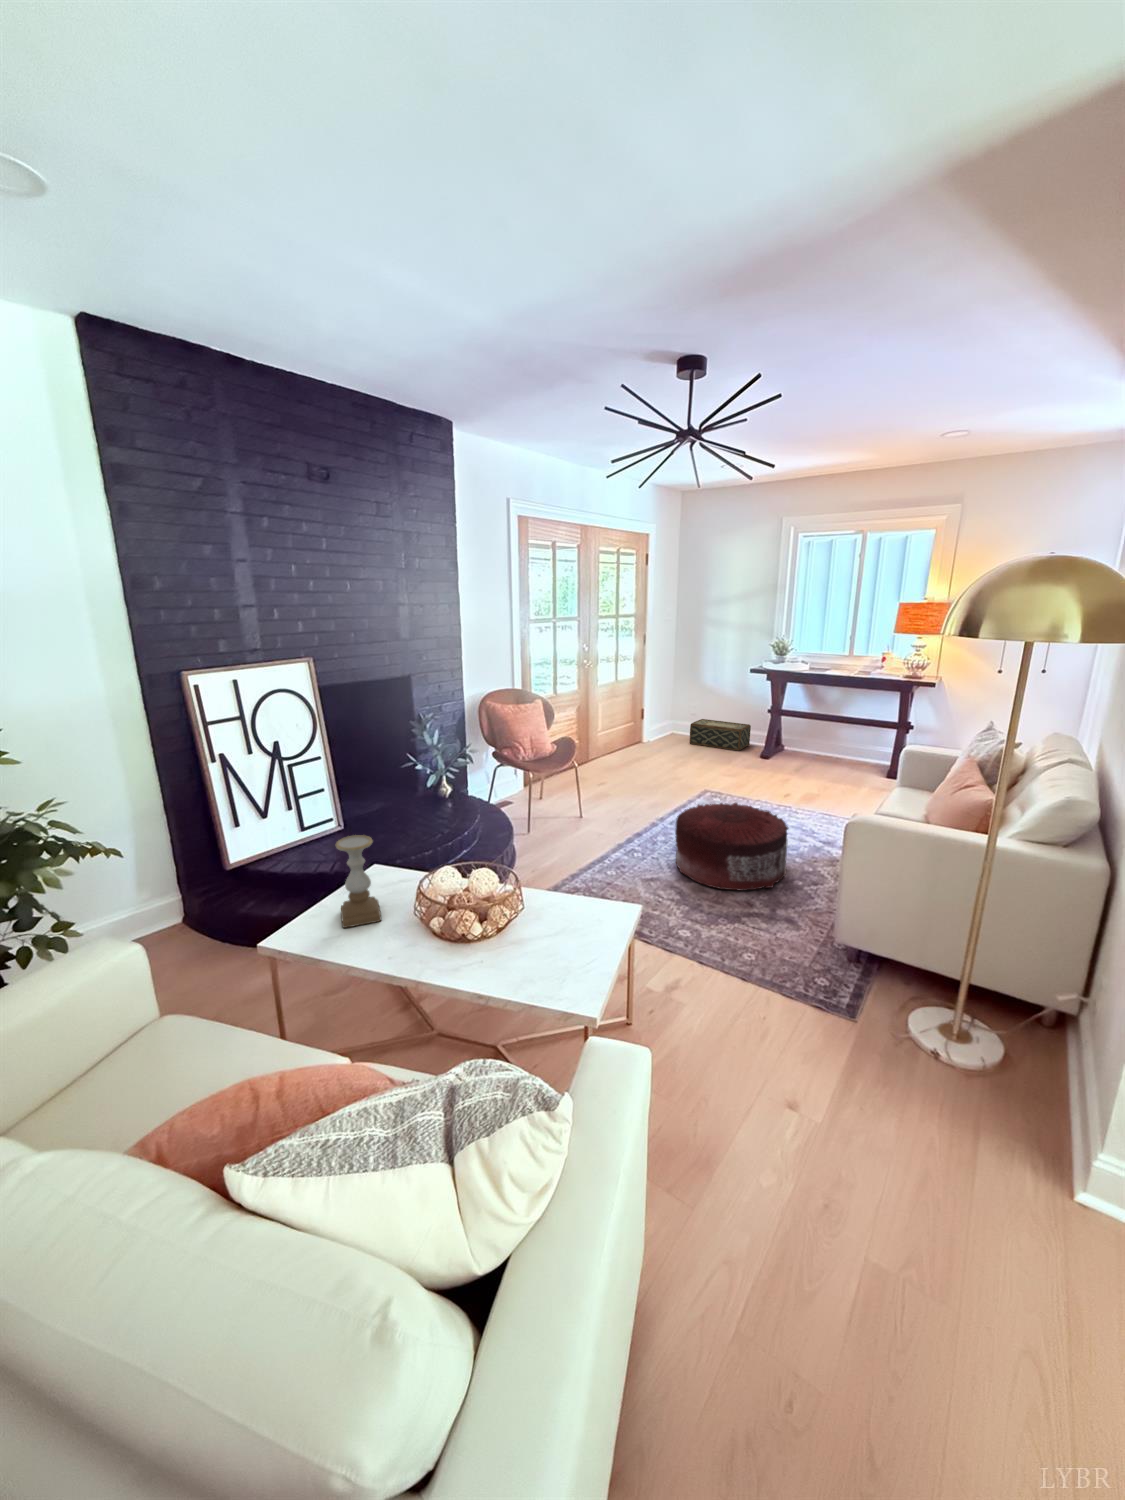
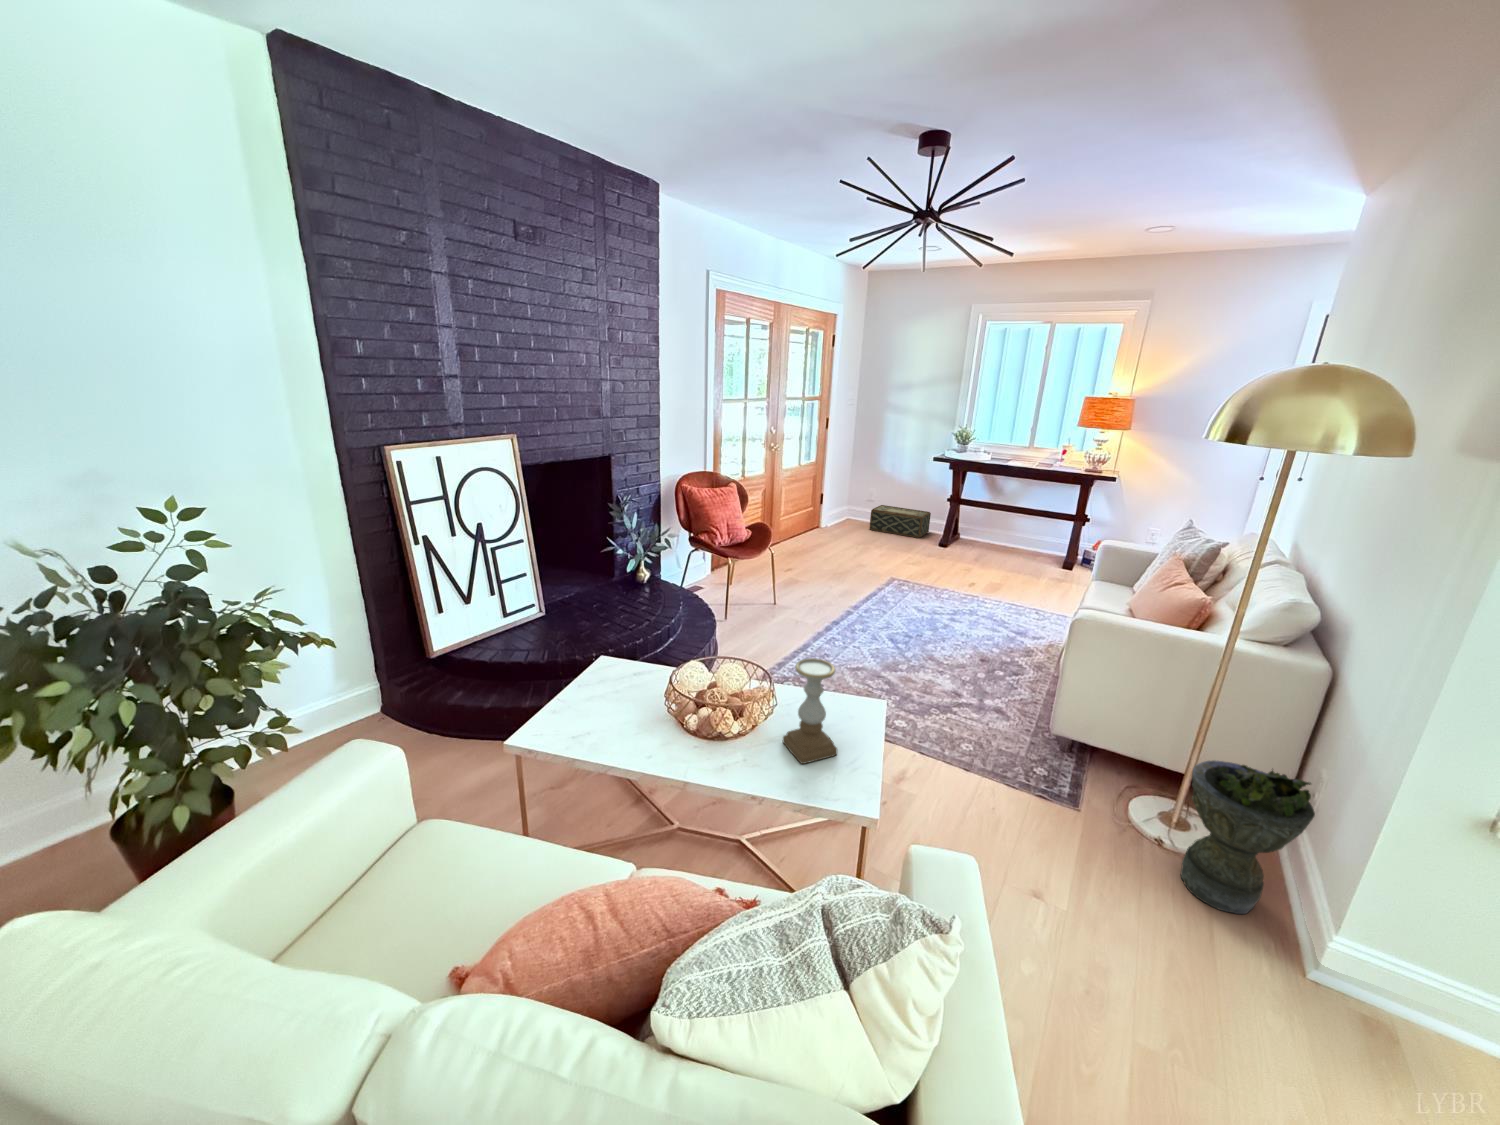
pouf: present [675,802,788,890] -> none [878,592,993,681]
candle holder: present [336,835,381,928] -> present [783,658,837,764]
planter: none [955,966,1083,1130] -> present [1181,761,1315,914]

